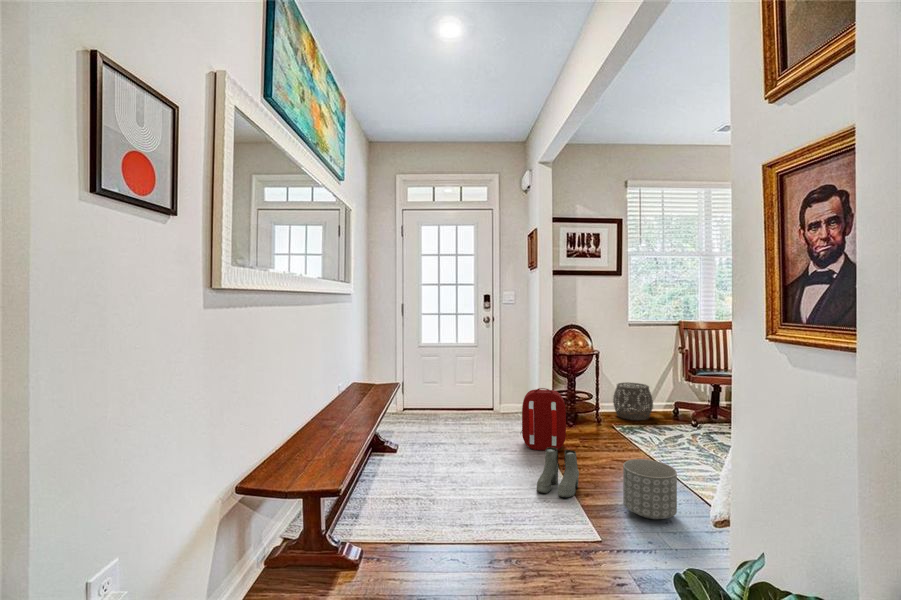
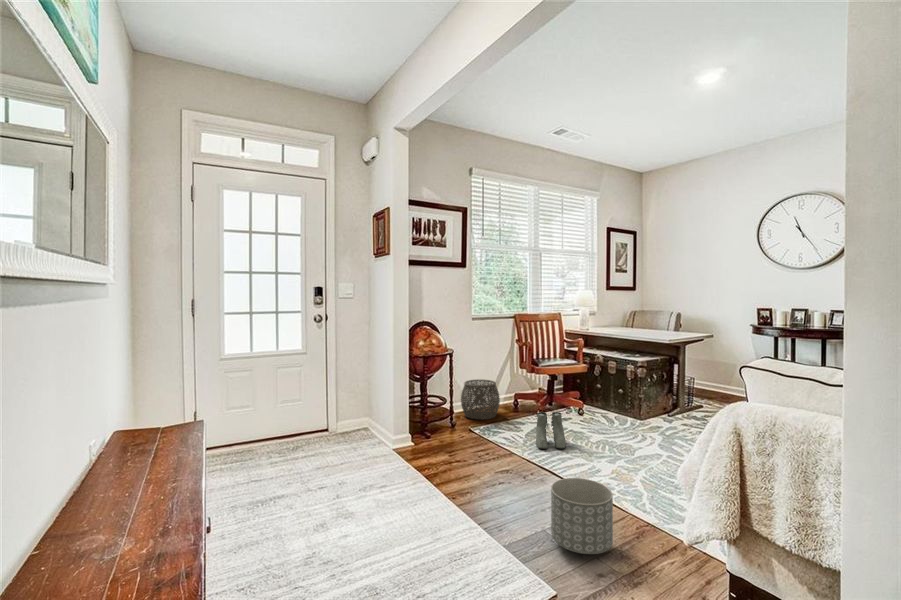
backpack: present [521,388,566,451] -> none [385,401,442,480]
boots: present [537,447,579,497] -> present [536,412,566,449]

